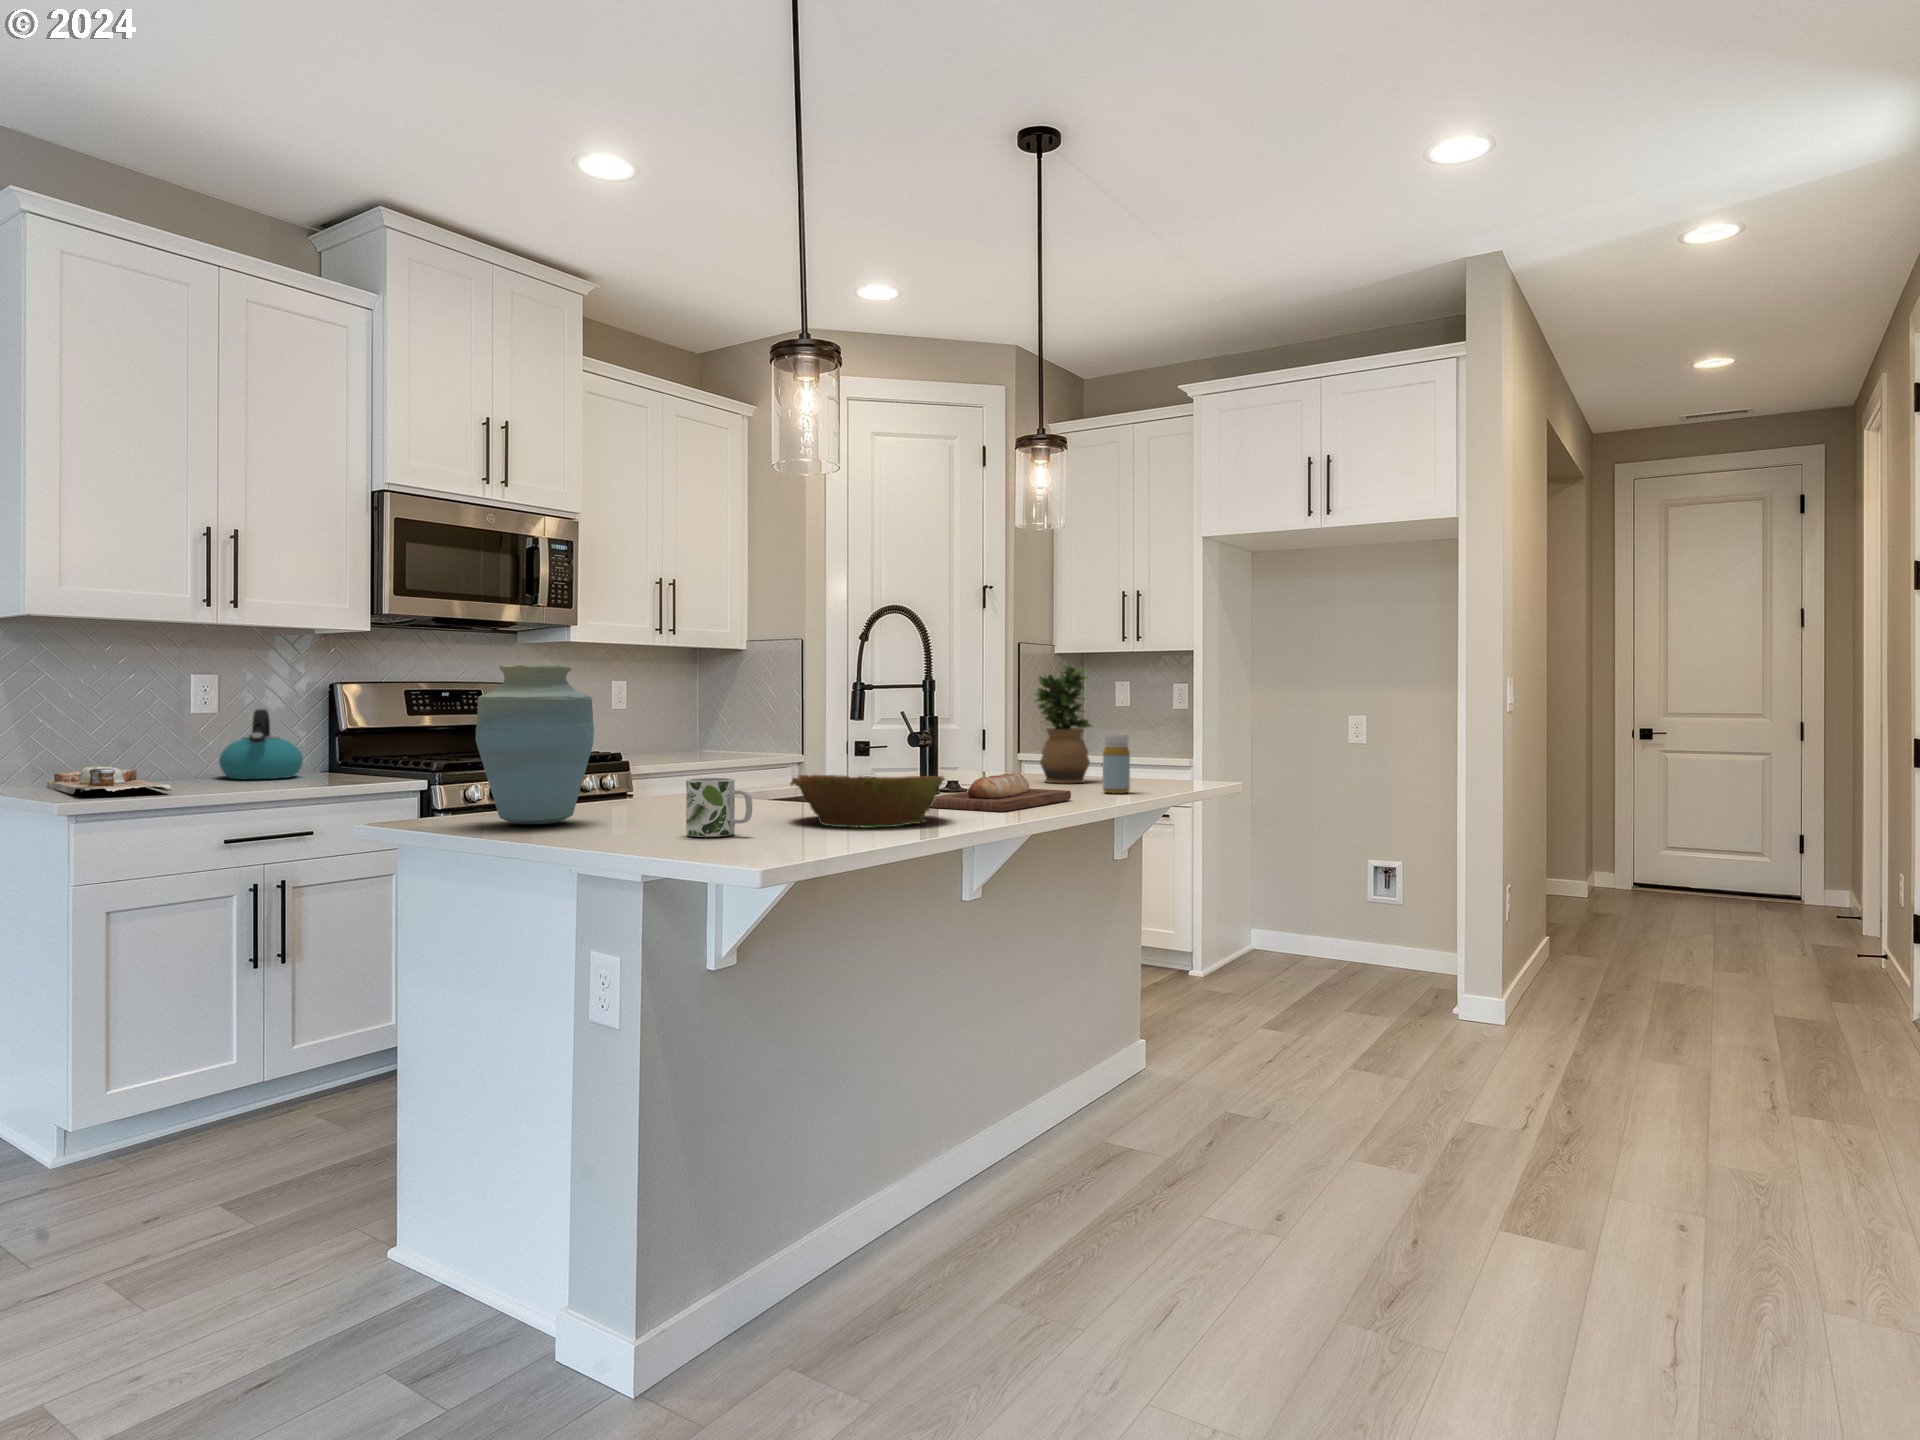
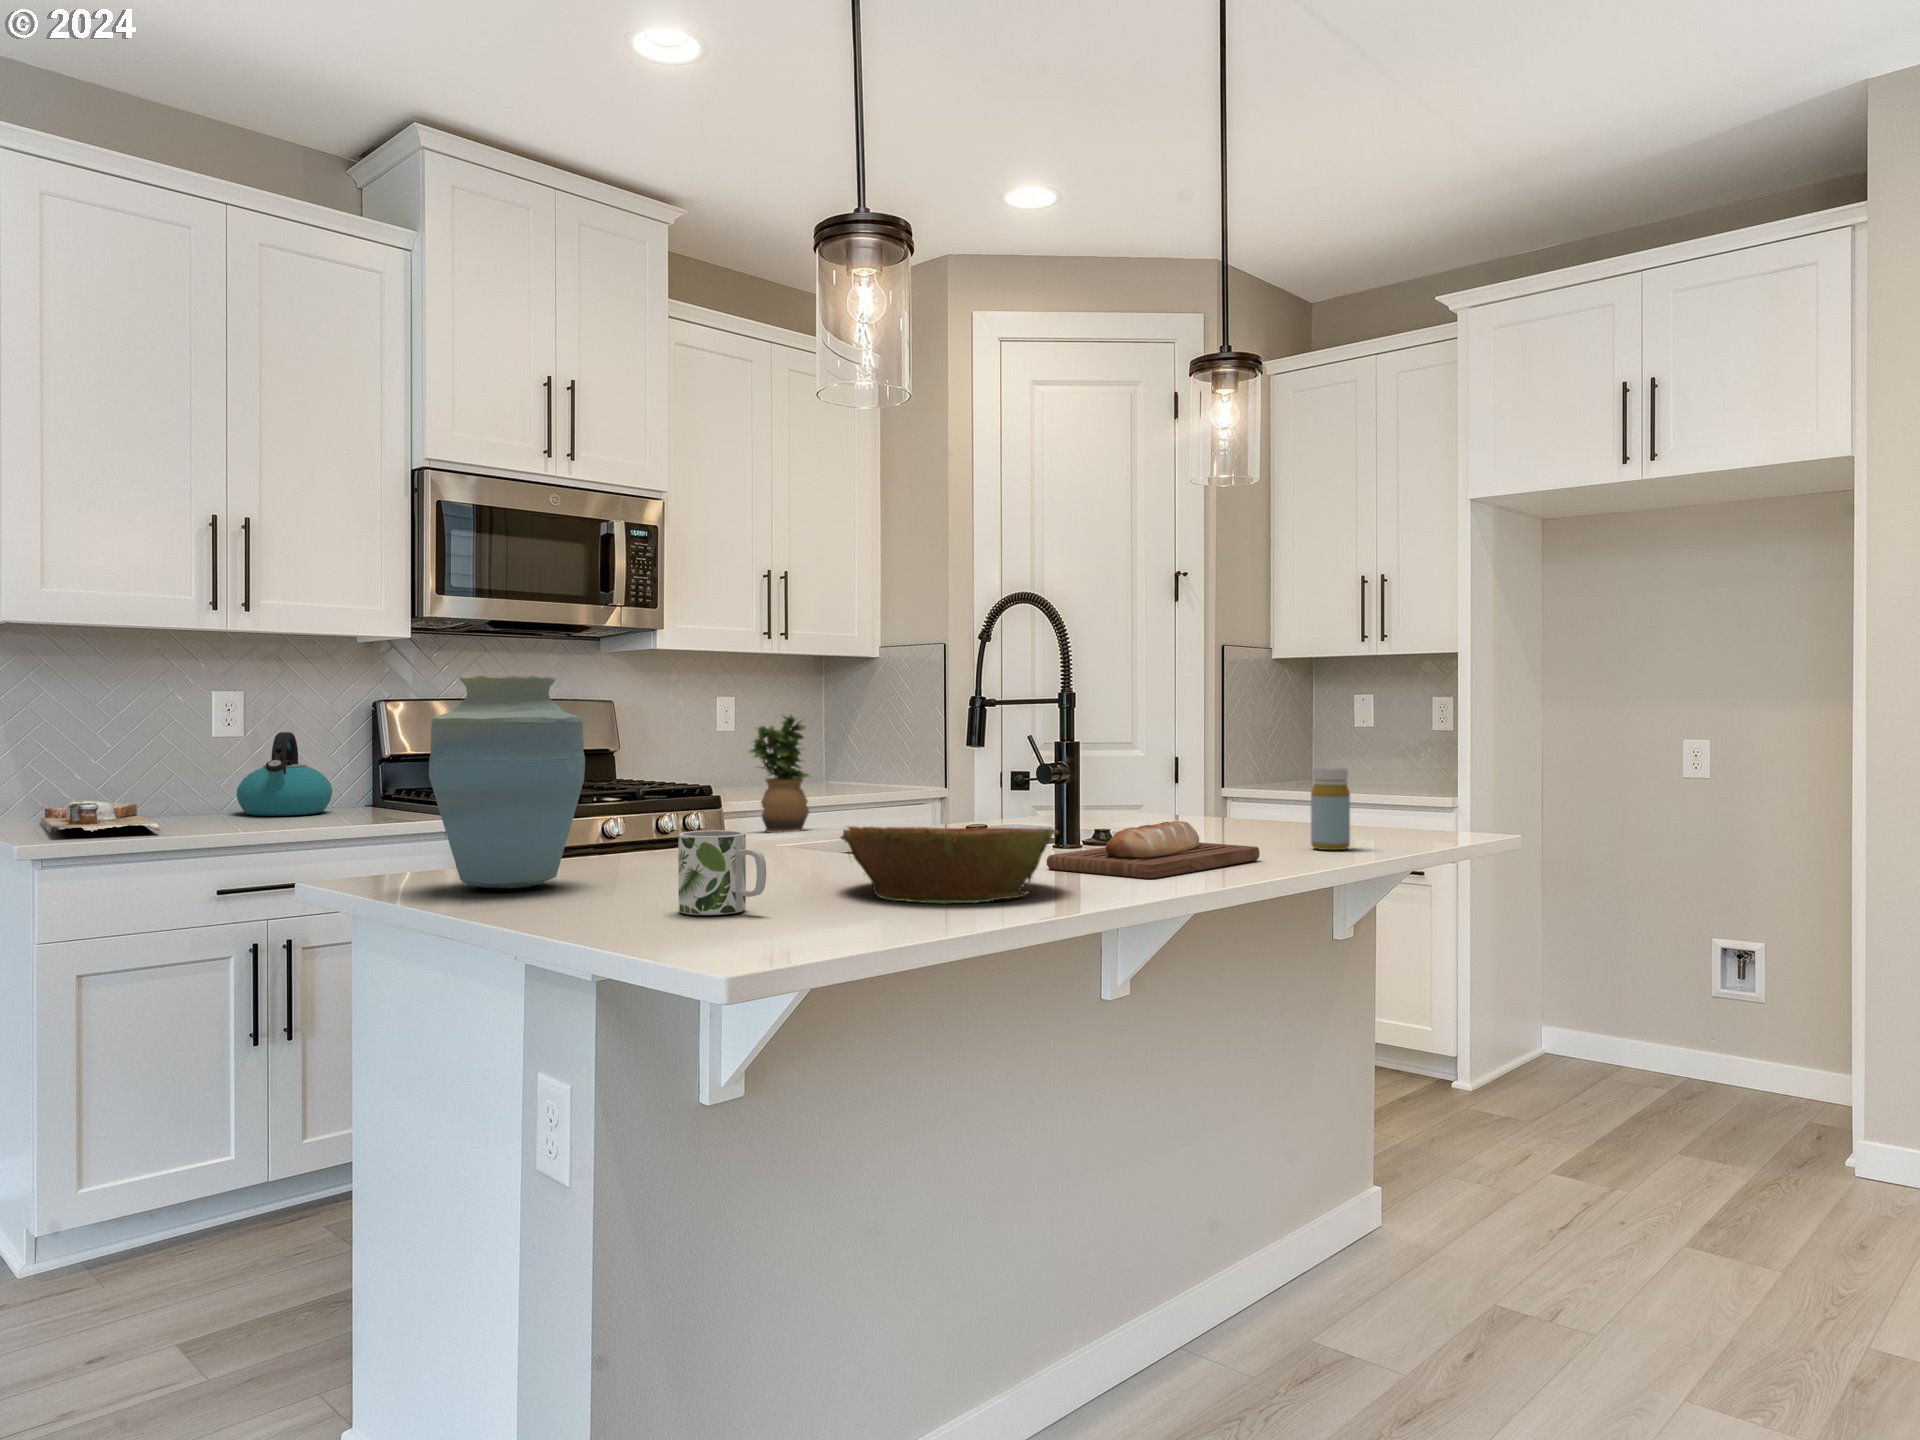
potted plant: present [1035,665,1091,783] -> present [749,714,809,833]

